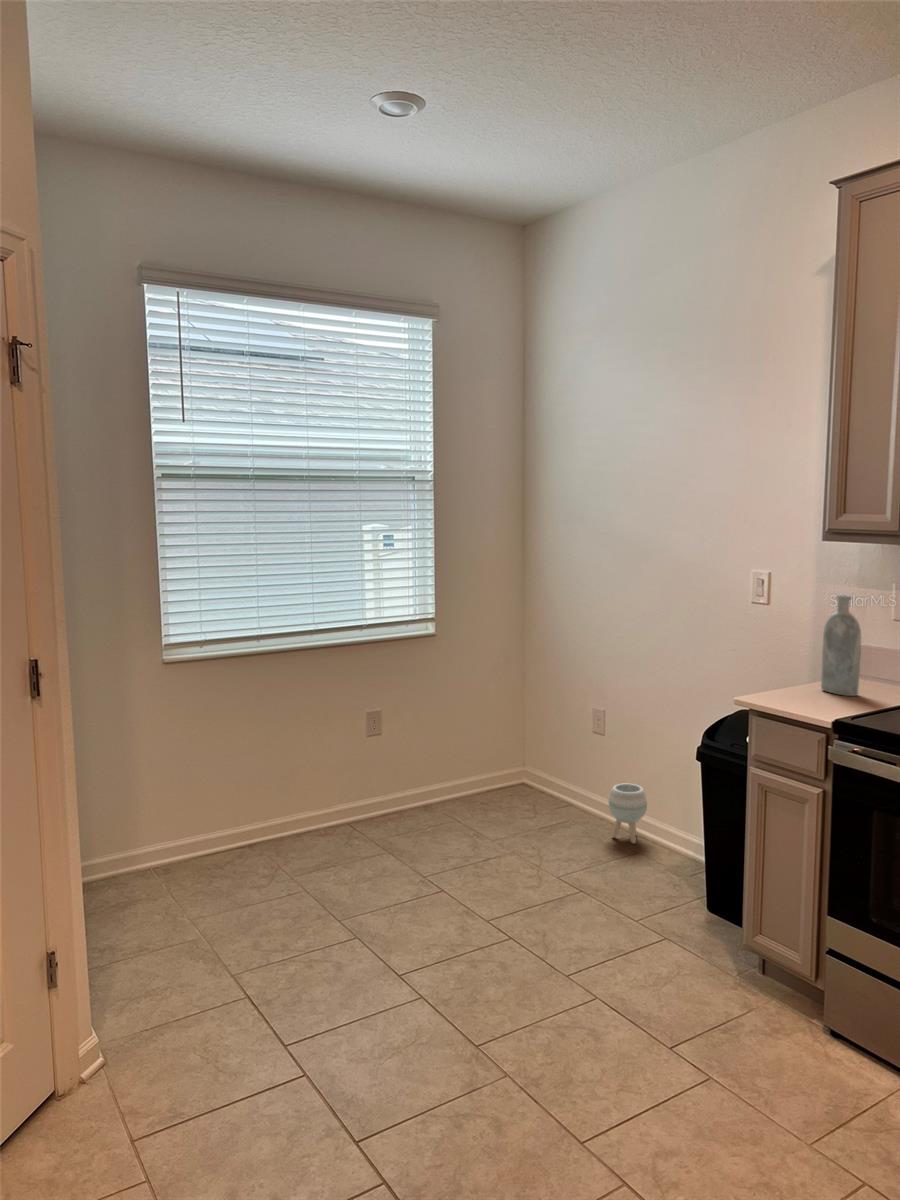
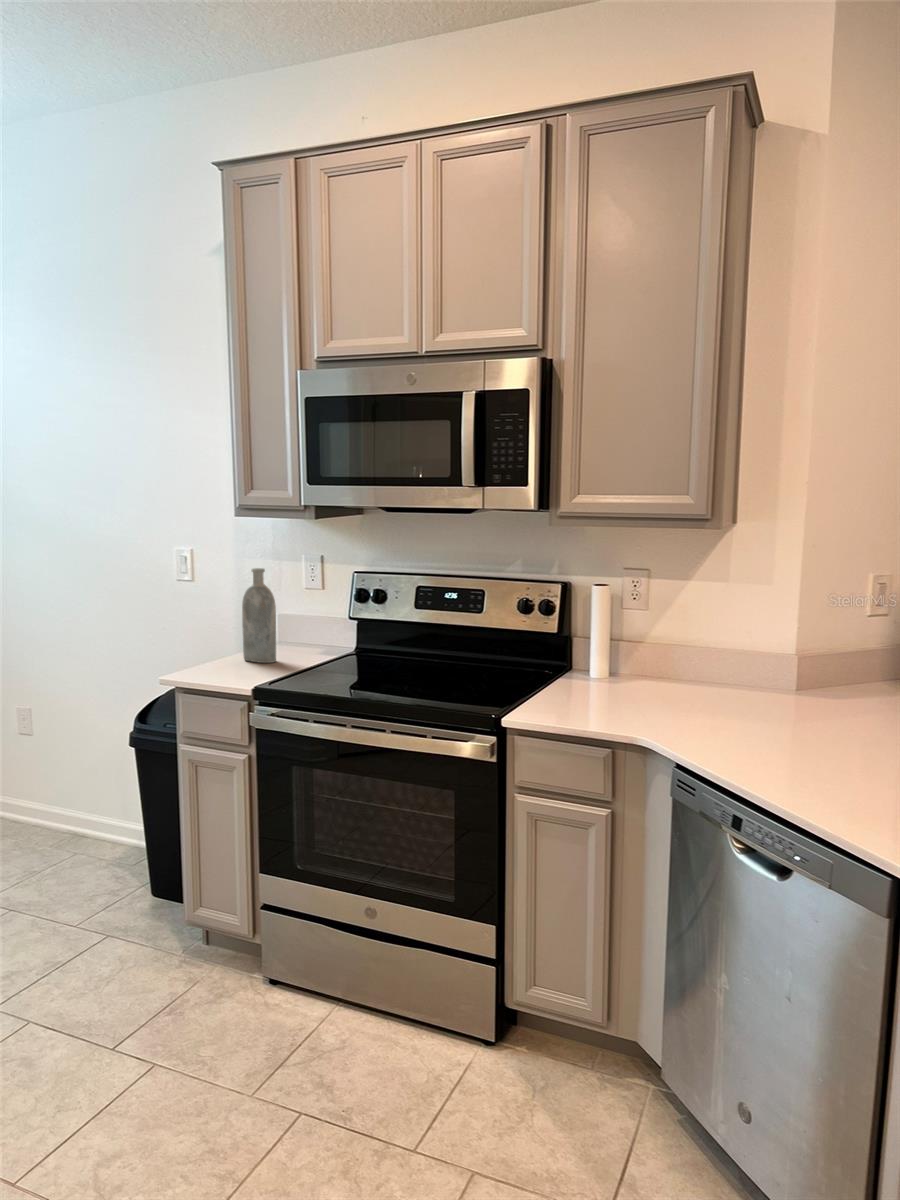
planter: present [609,783,647,843] -> none [37,782,82,845]

